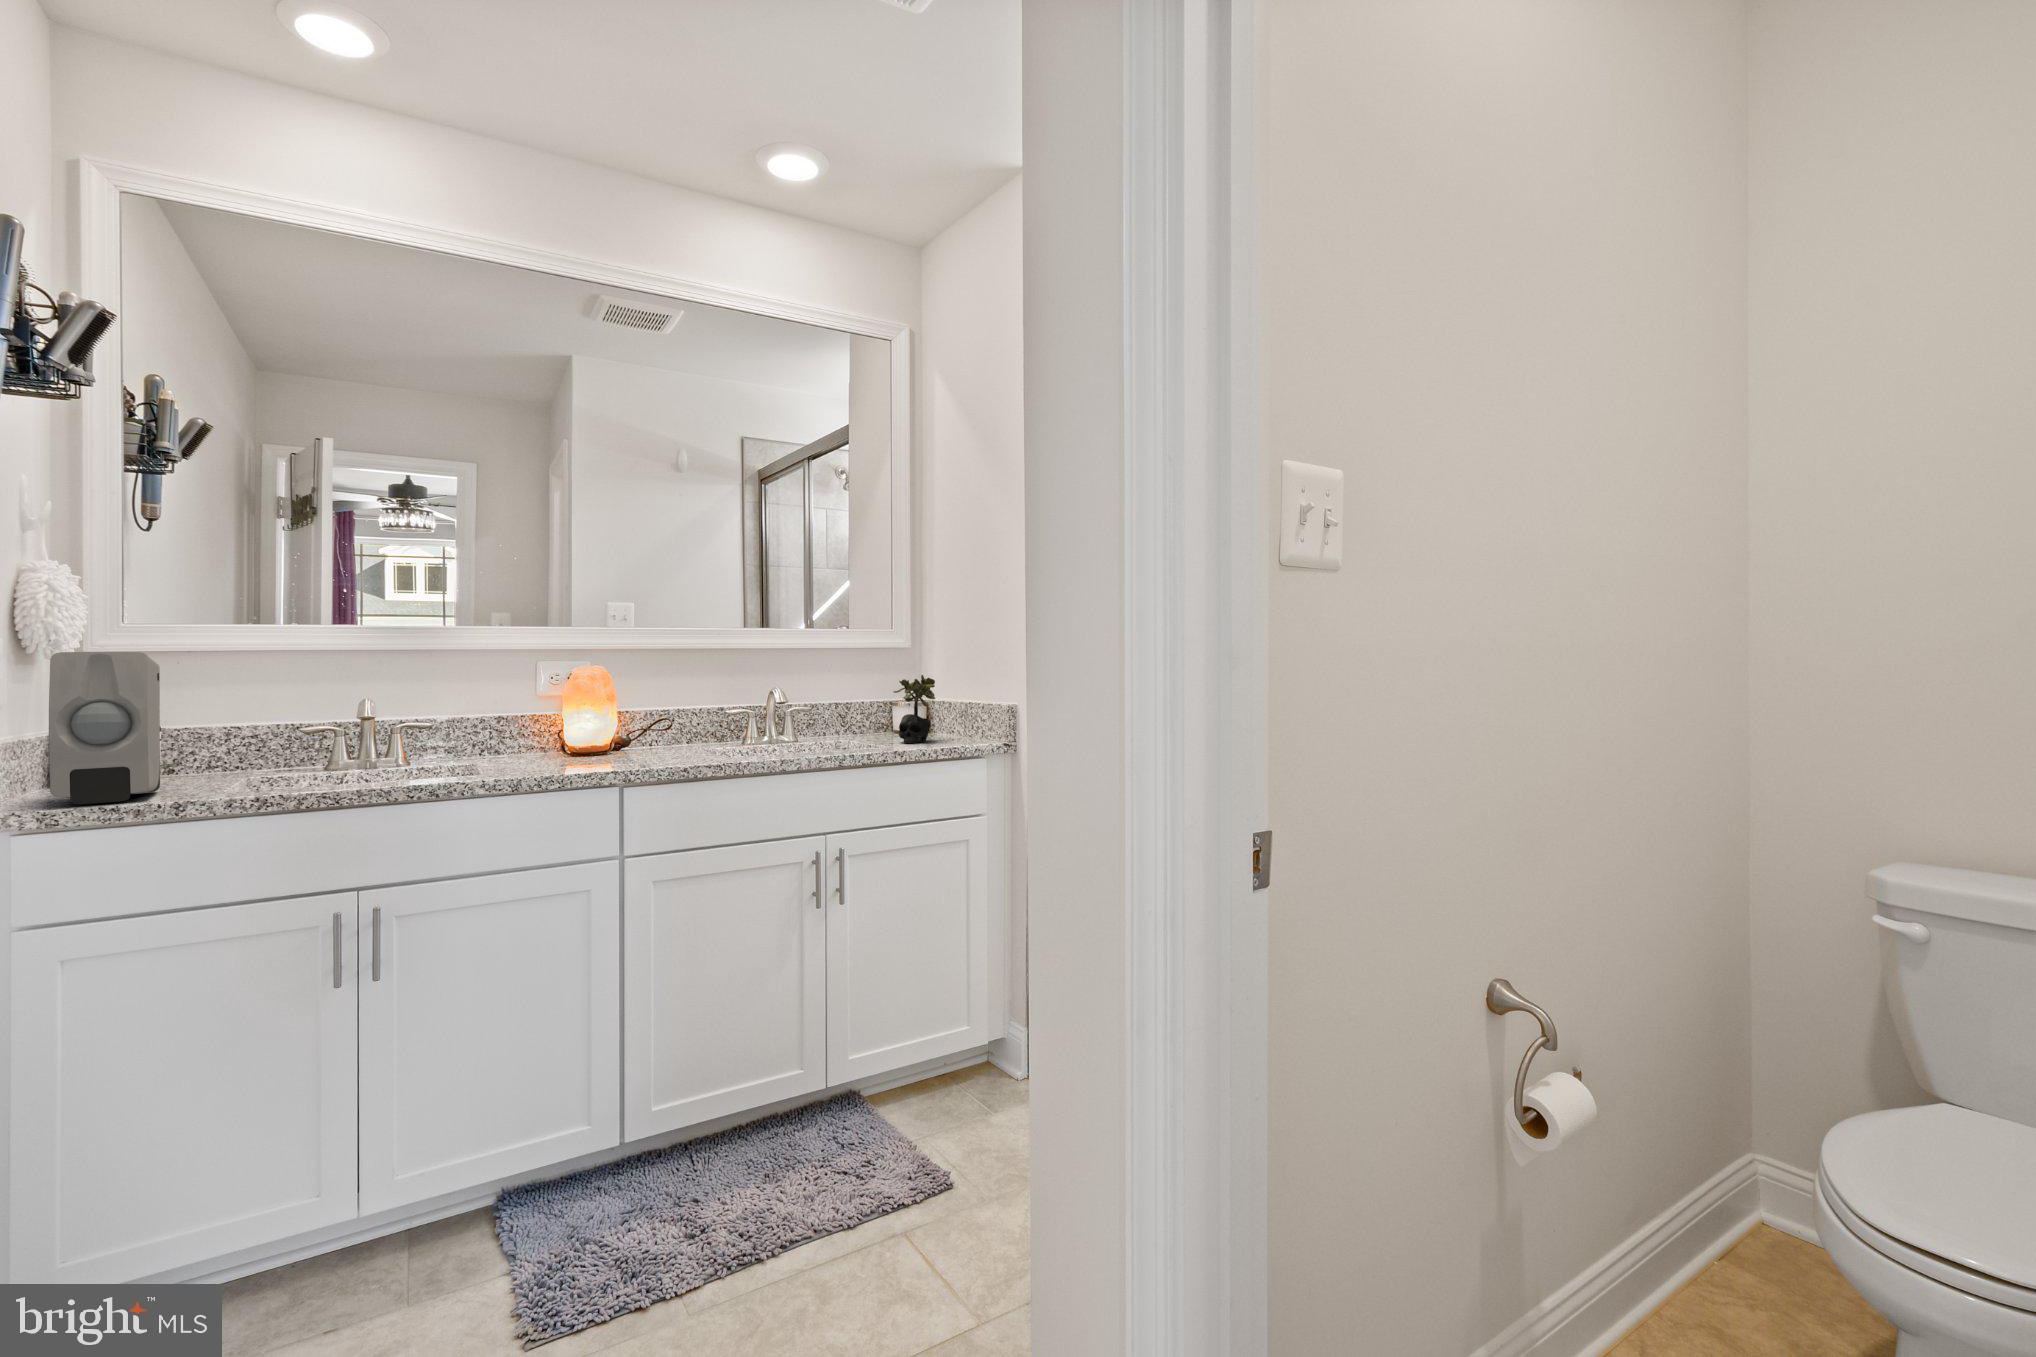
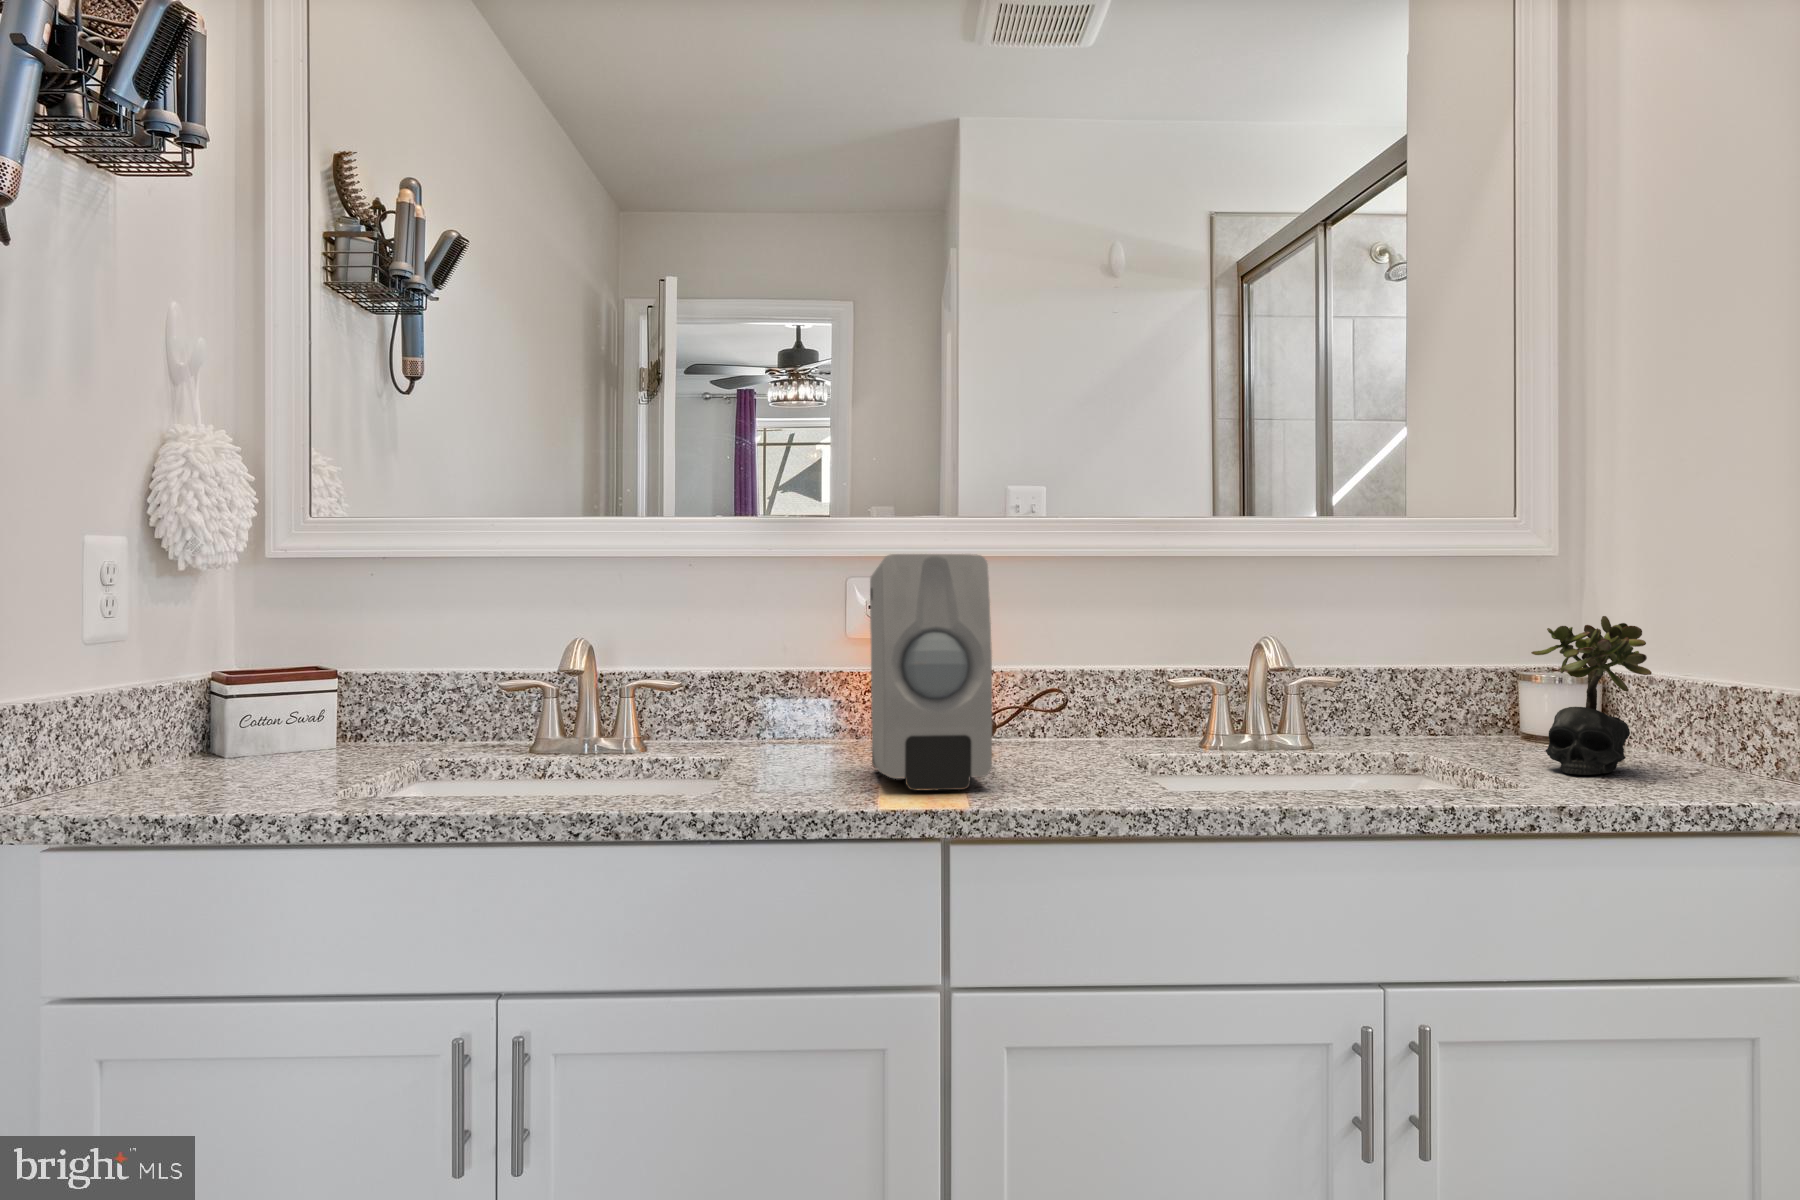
soap dispenser: present [49,652,160,804] -> present [870,554,992,791]

